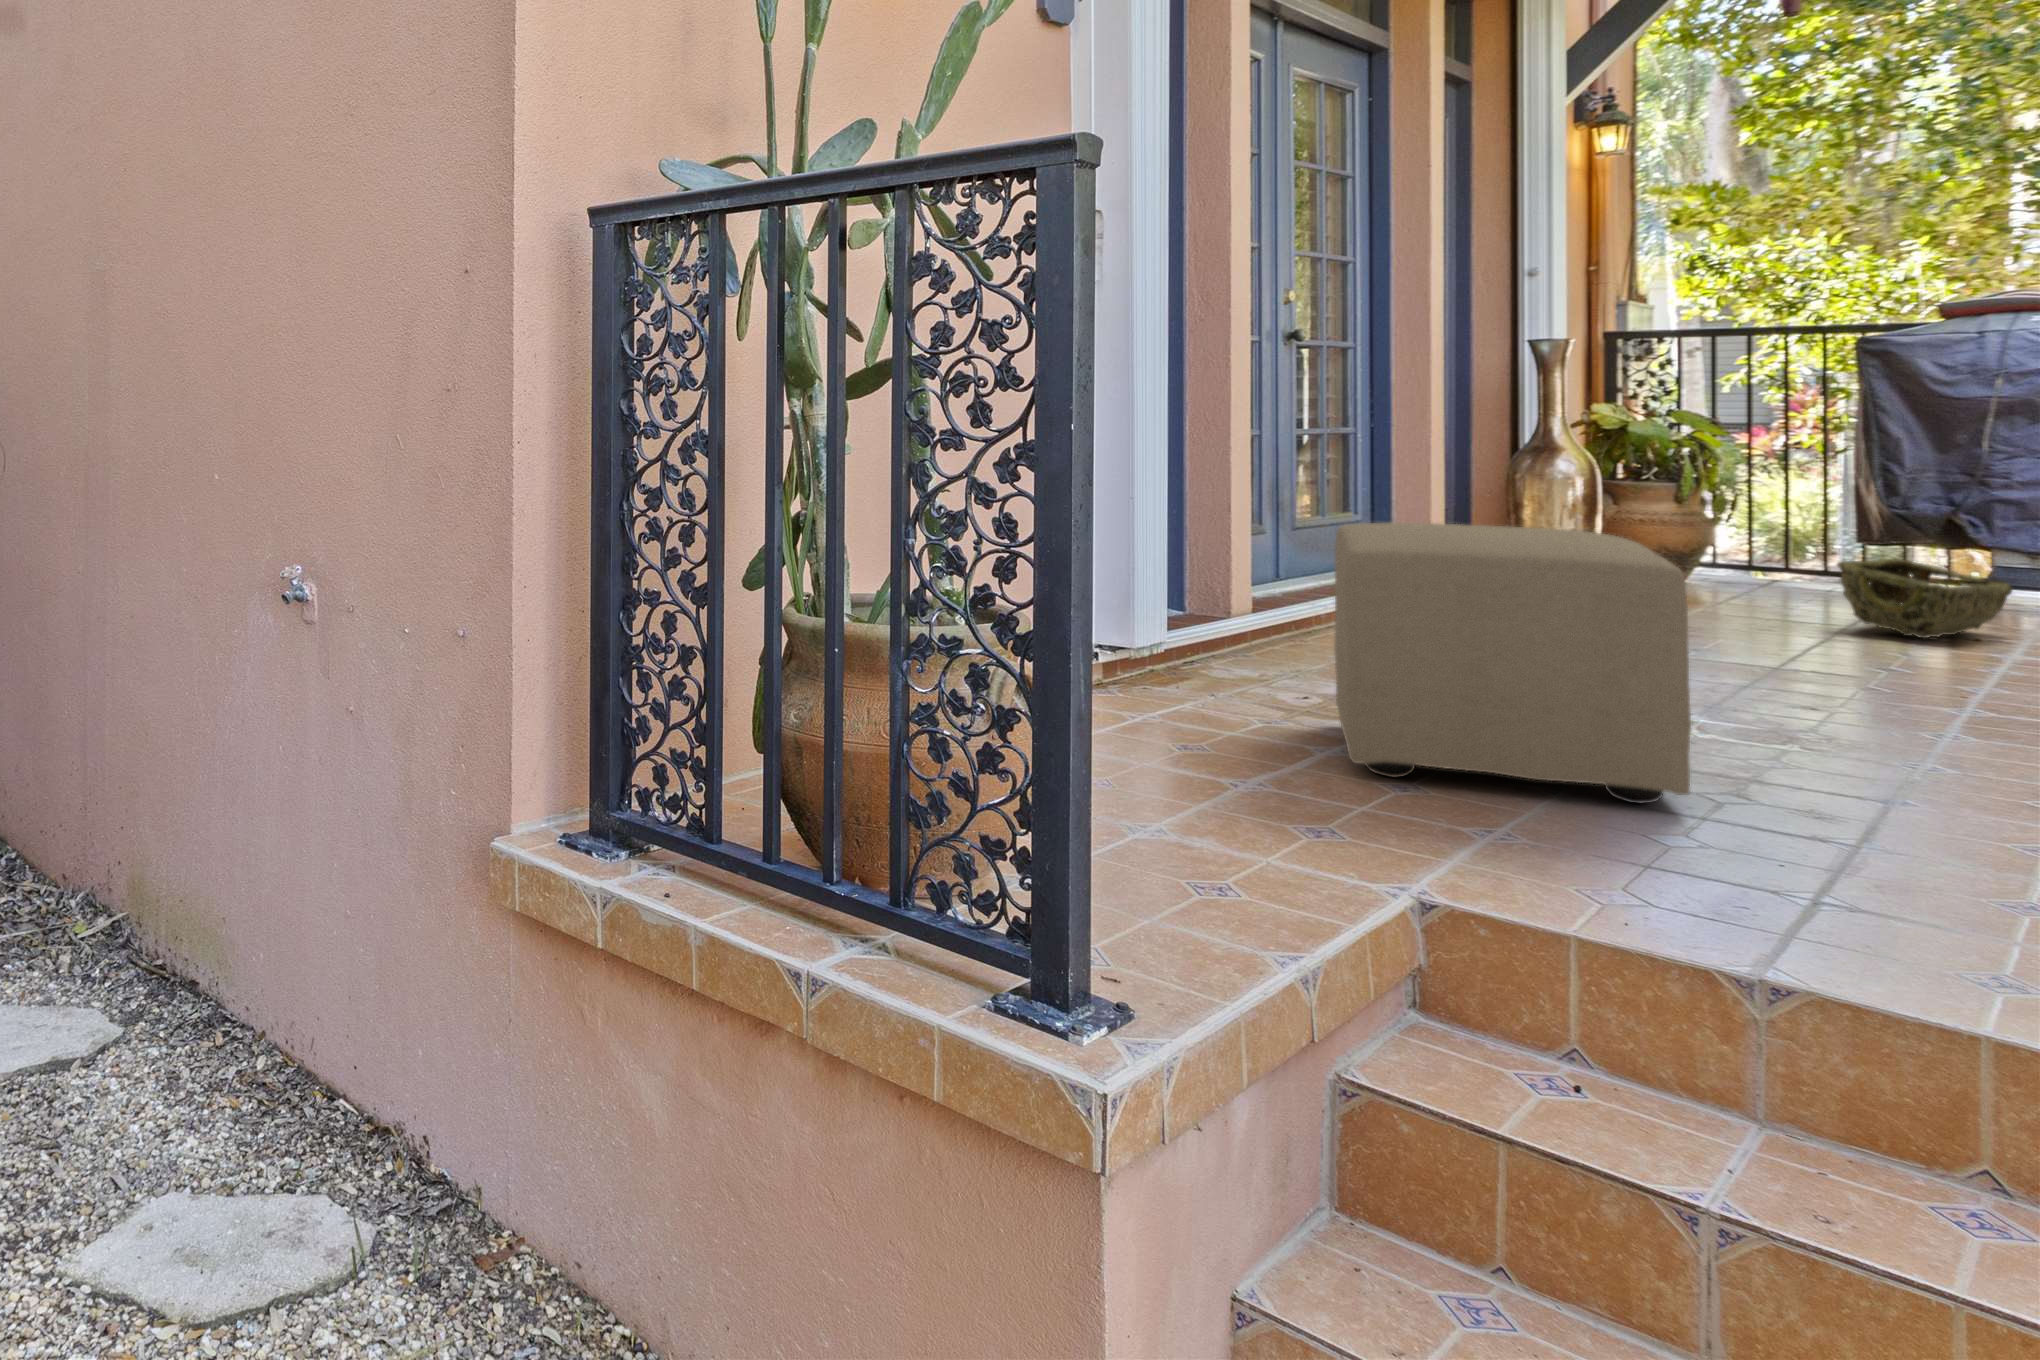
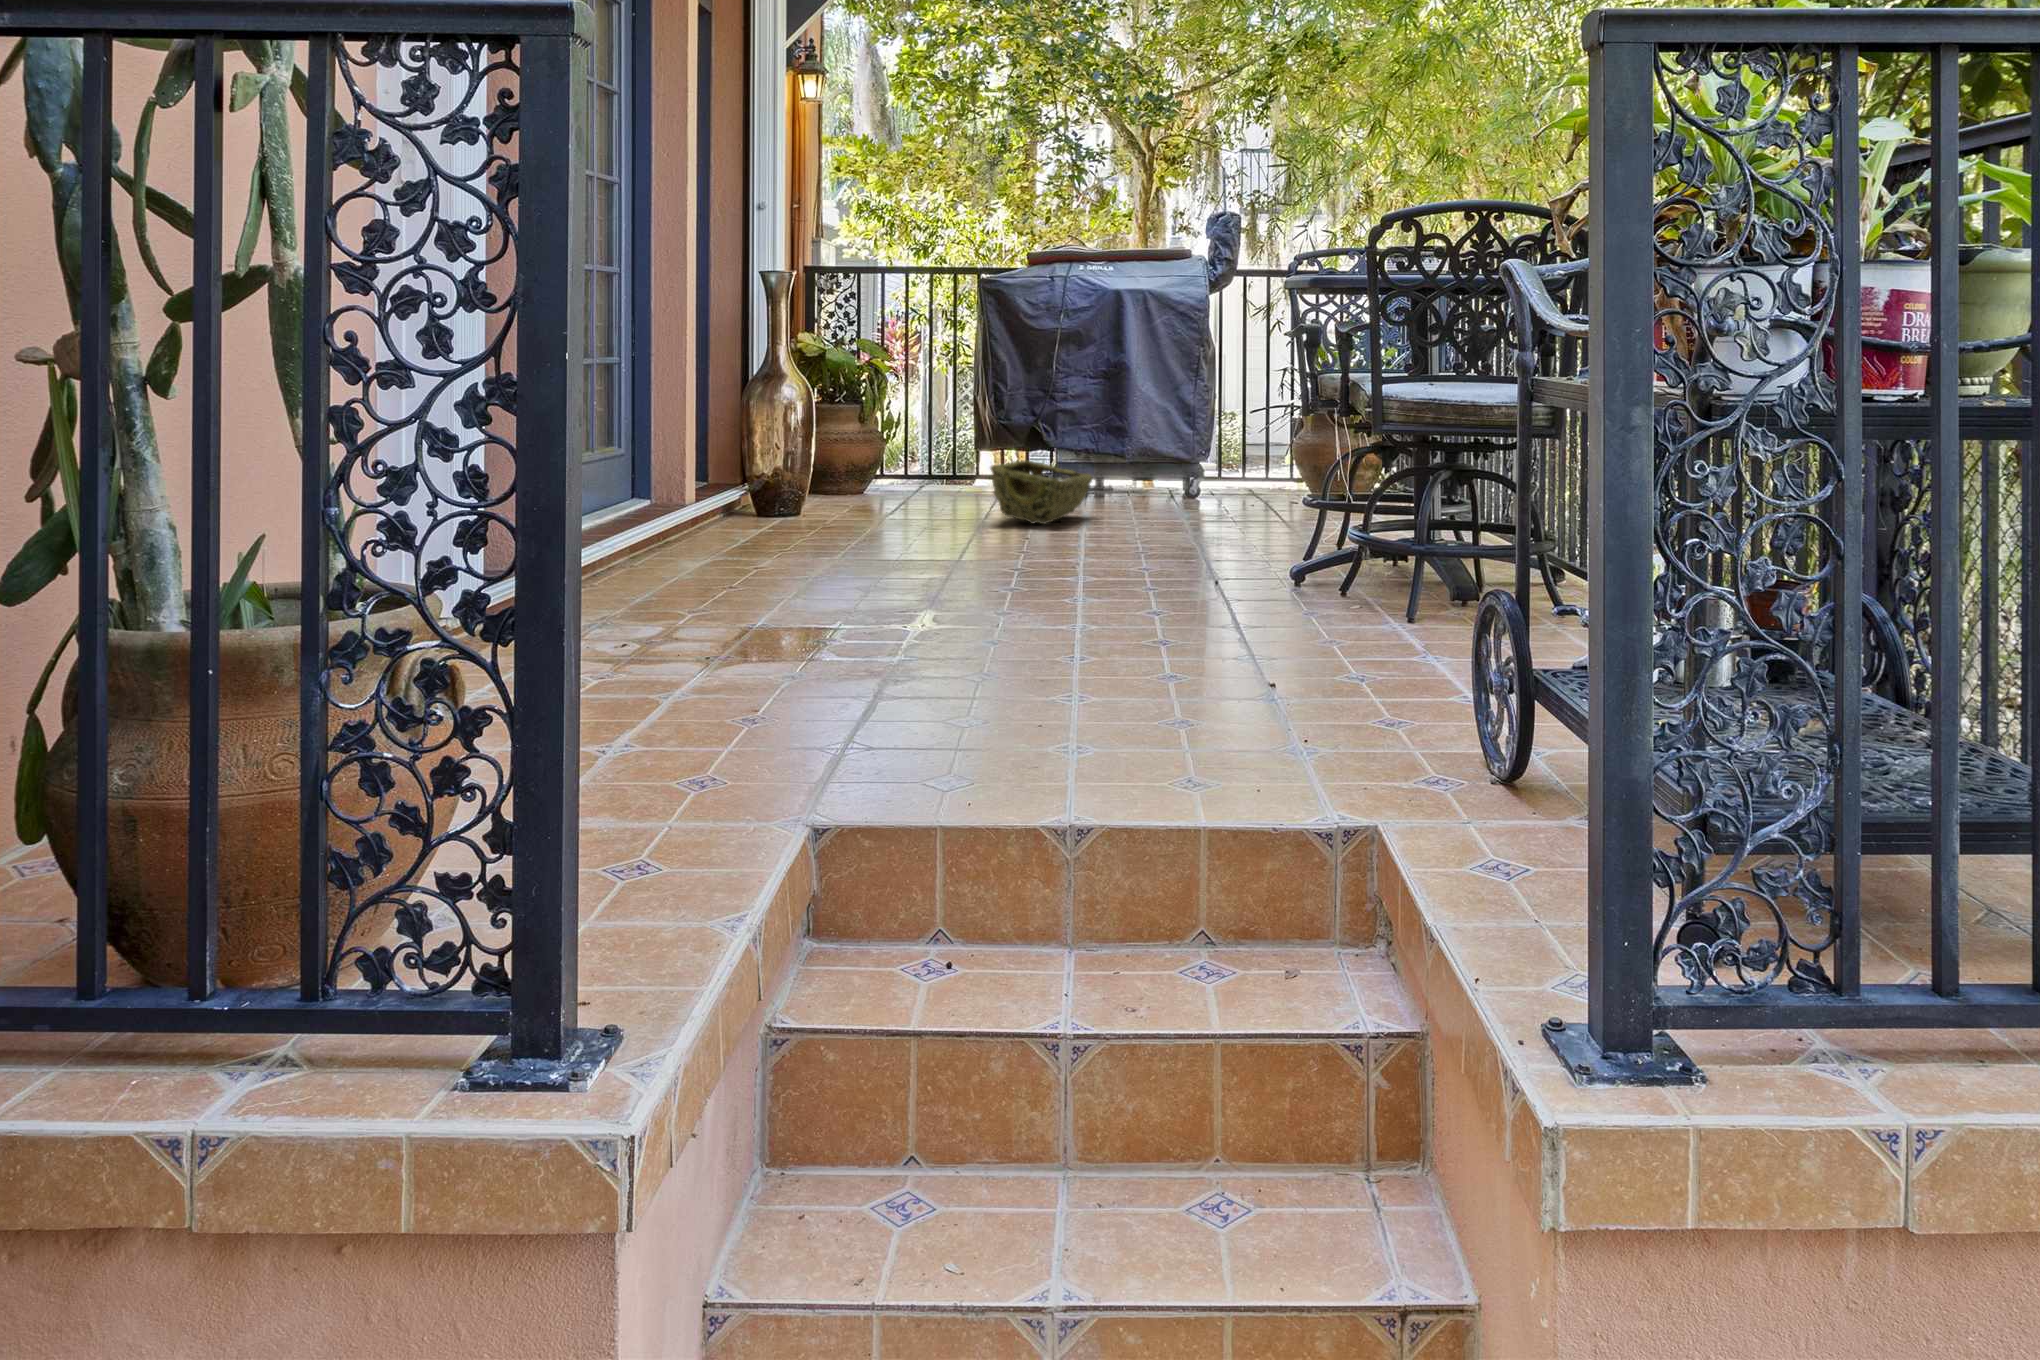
ottoman: present [1334,523,1691,803] -> none [663,450,979,715]

